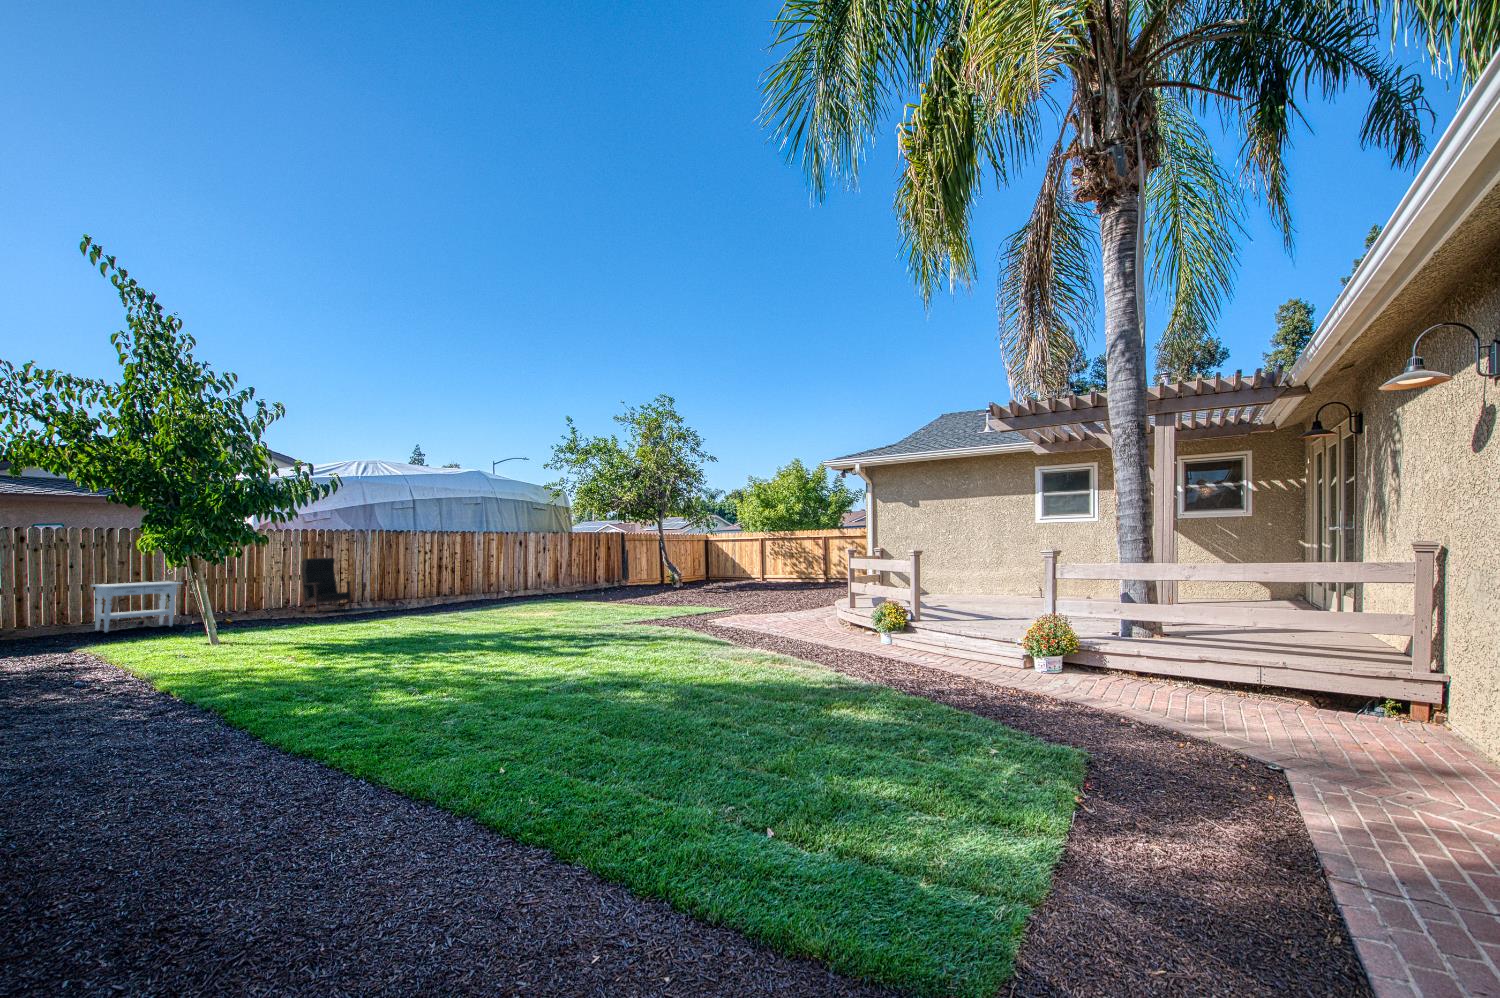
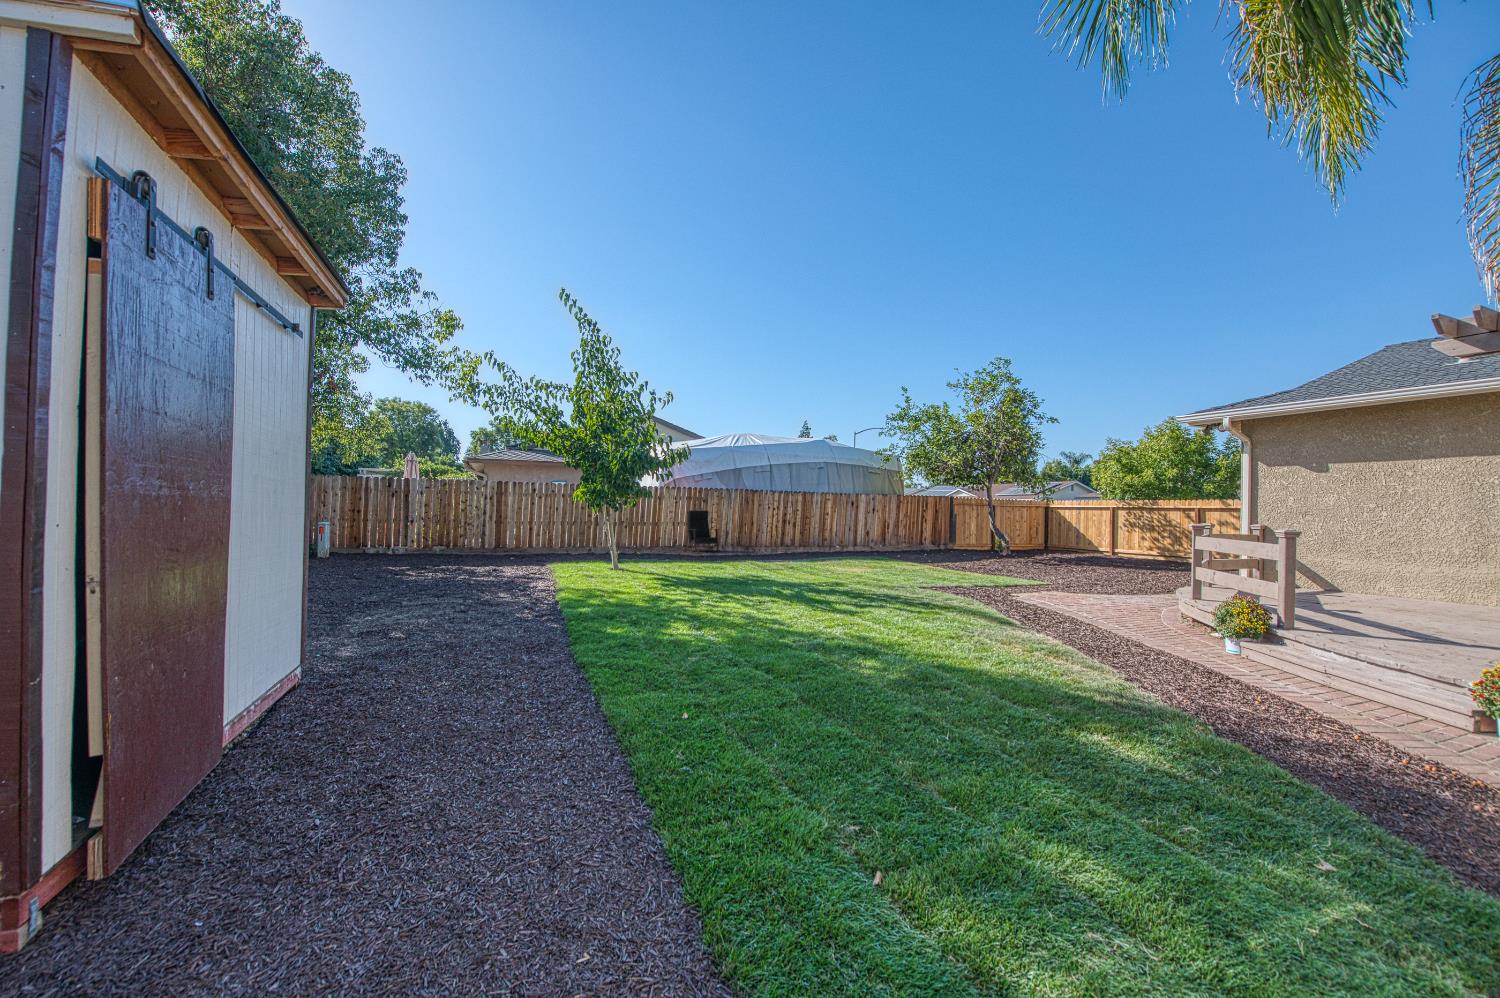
side table: present [91,581,182,632] -> none [570,522,615,554]

